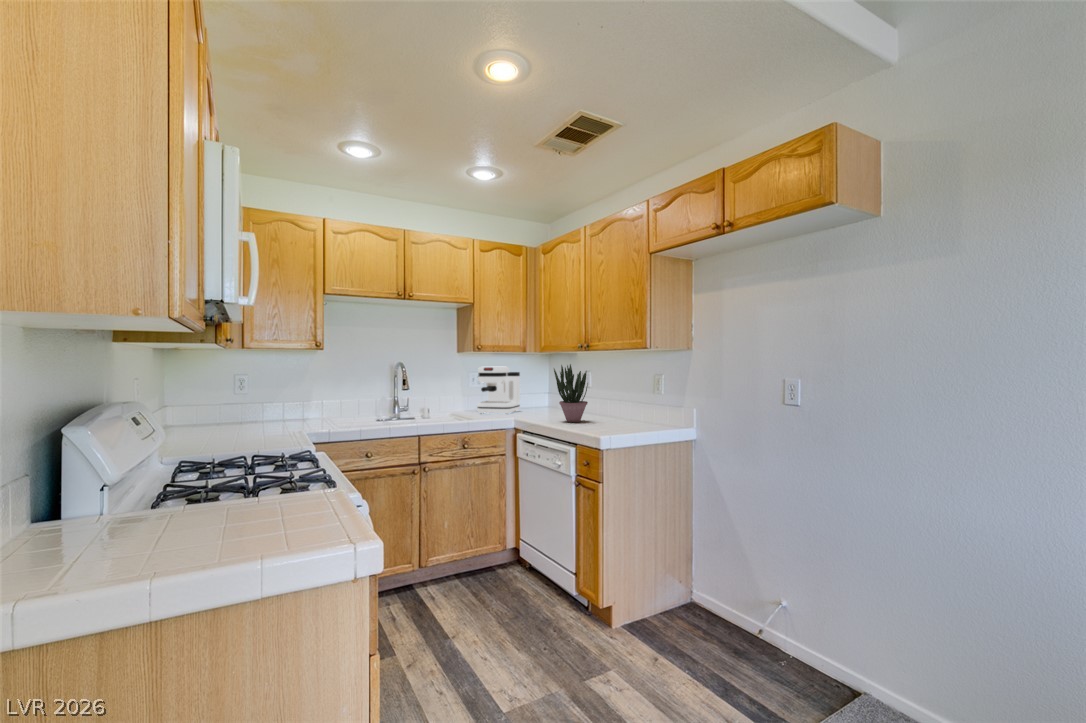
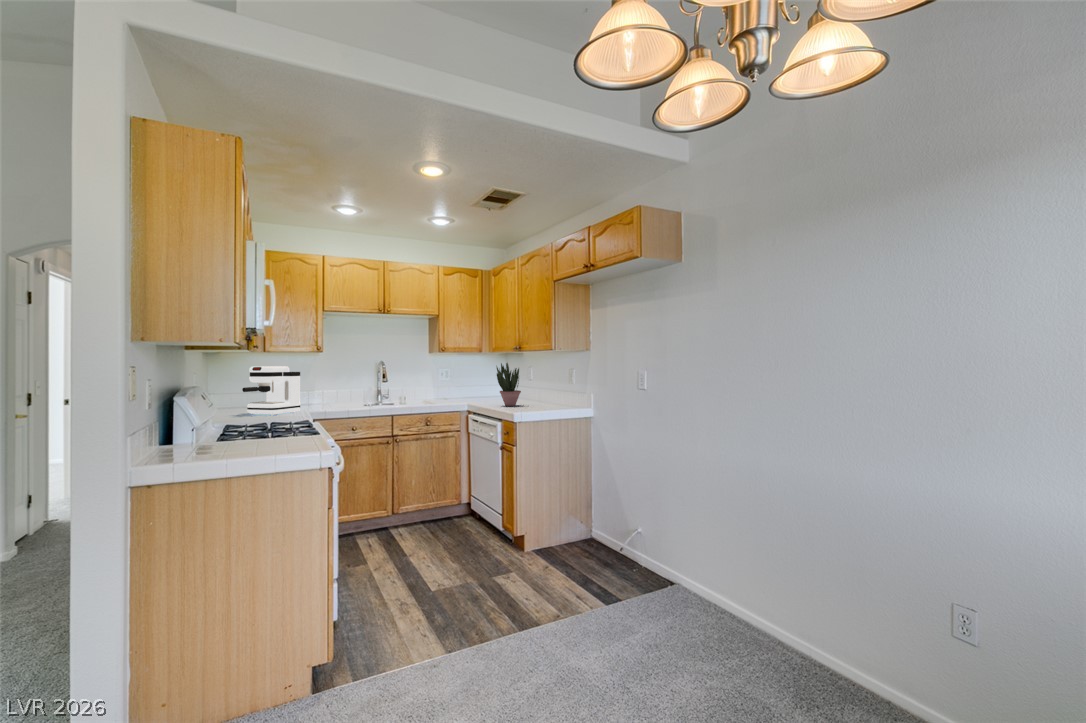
coffee maker: present [477,367,520,414] -> present [242,366,301,415]

